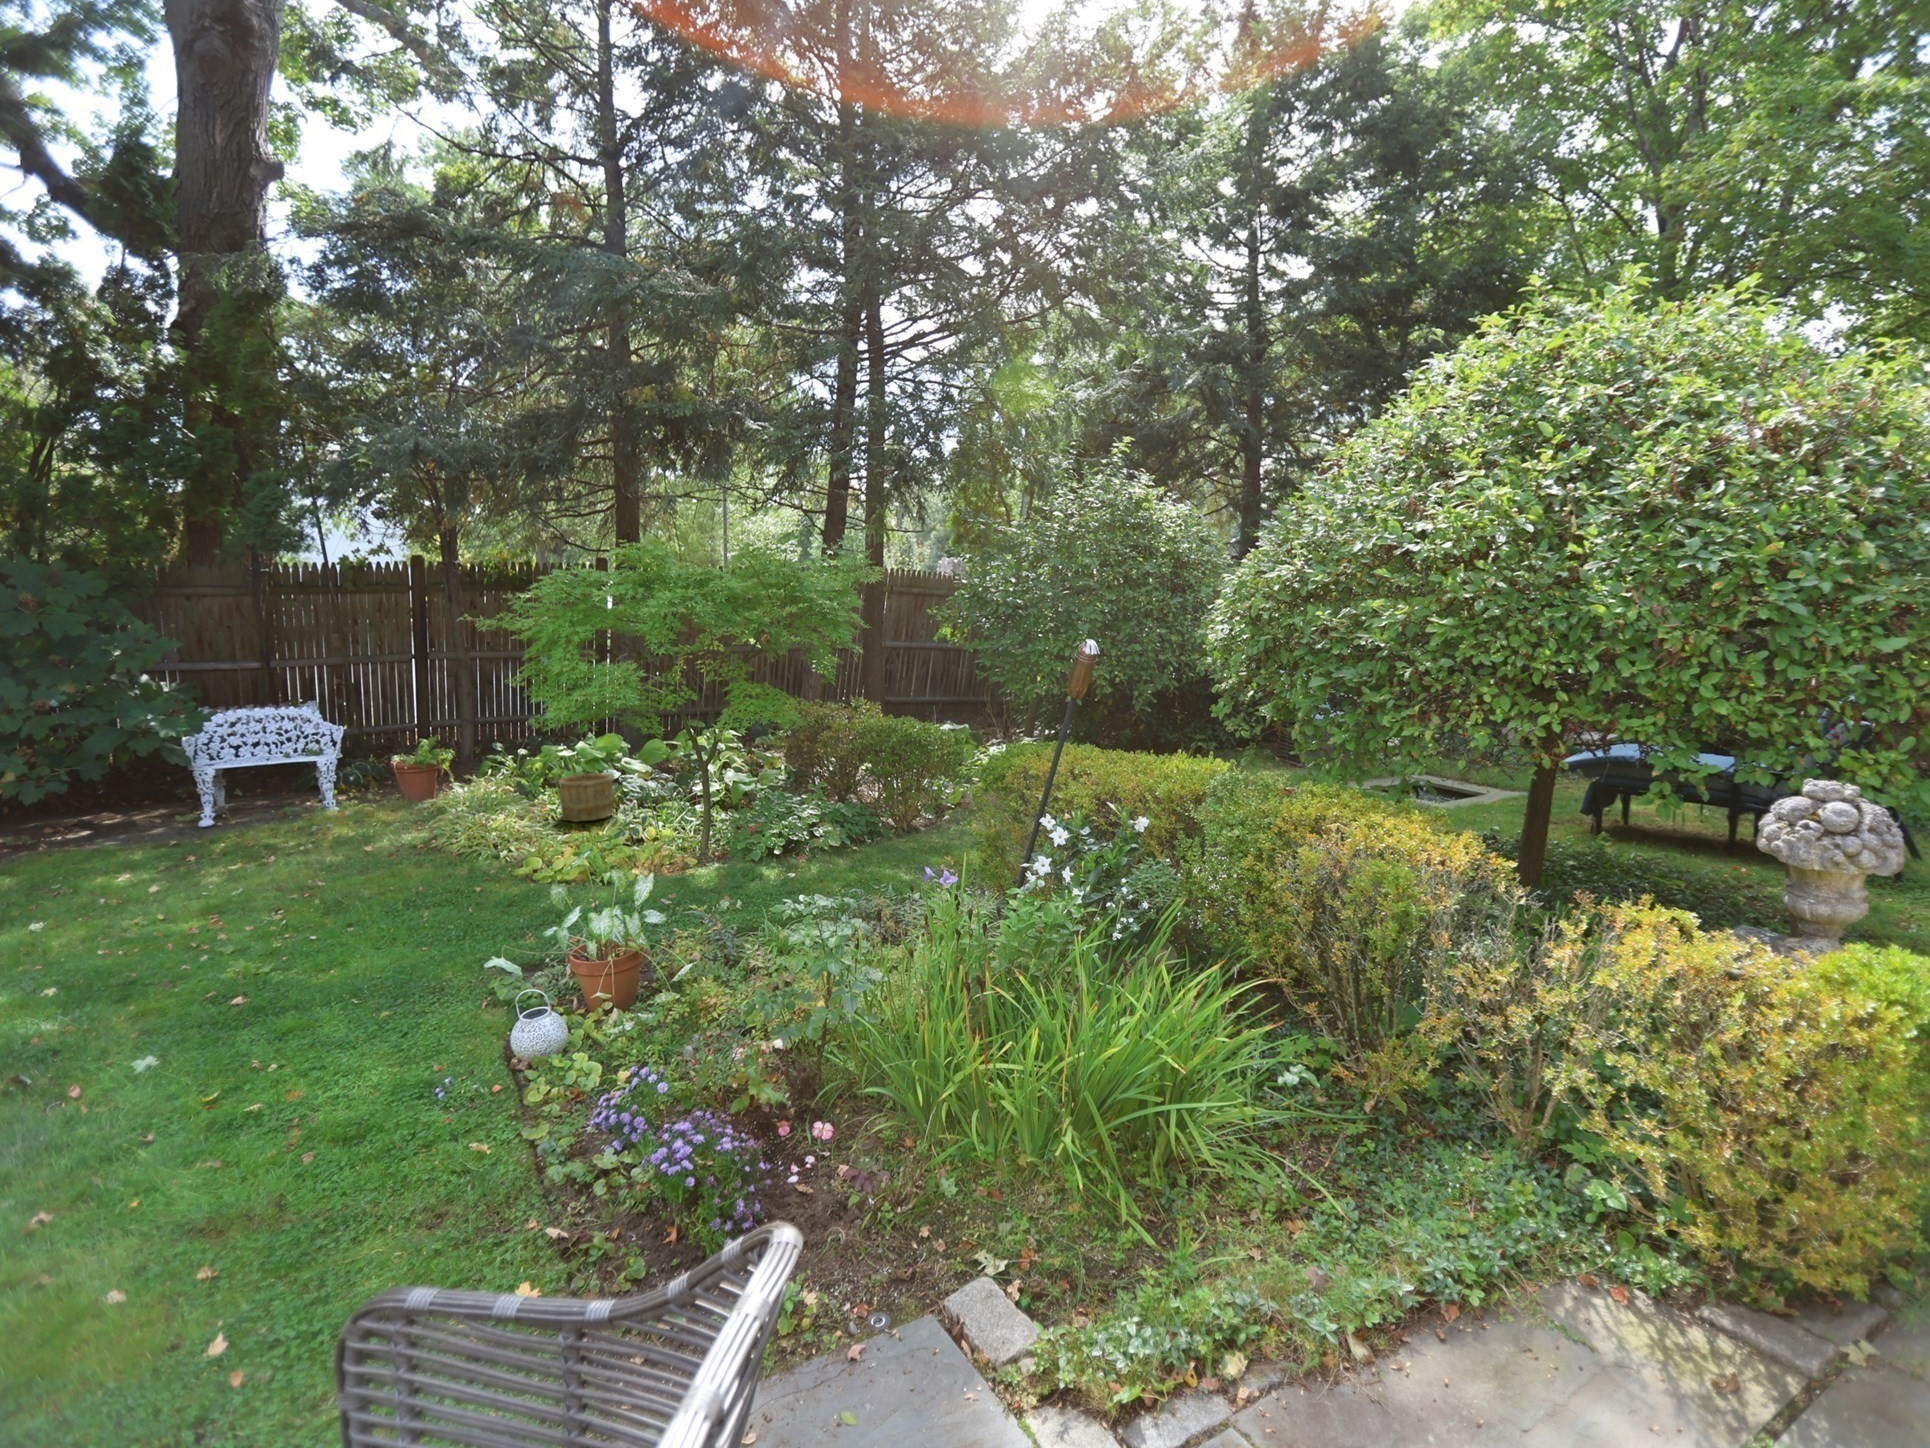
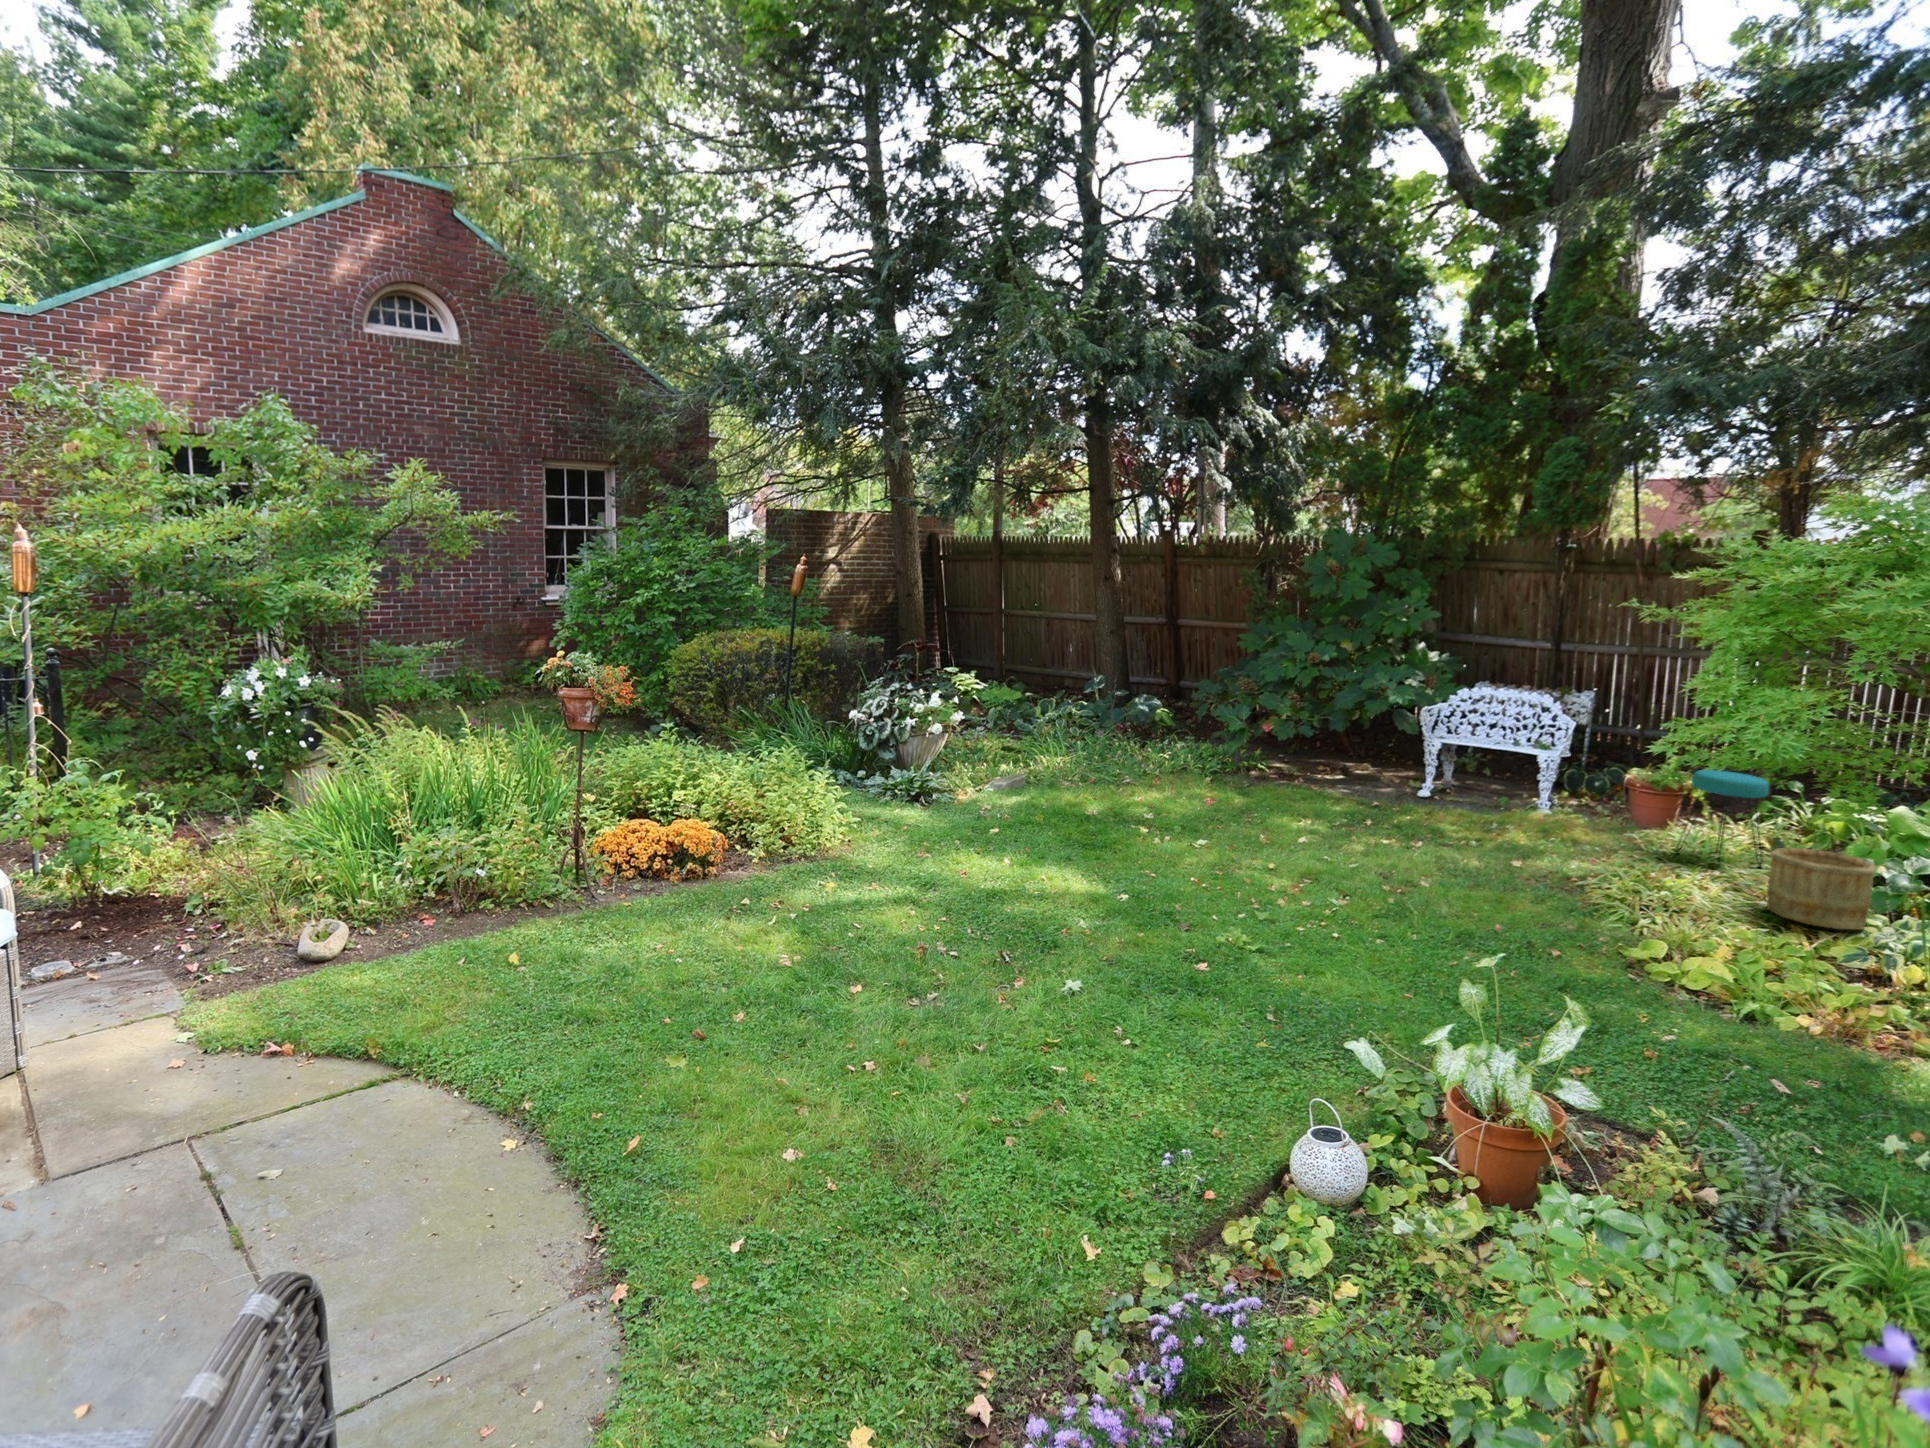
stool: none [477,738,532,806] -> present [1676,770,1769,868]

